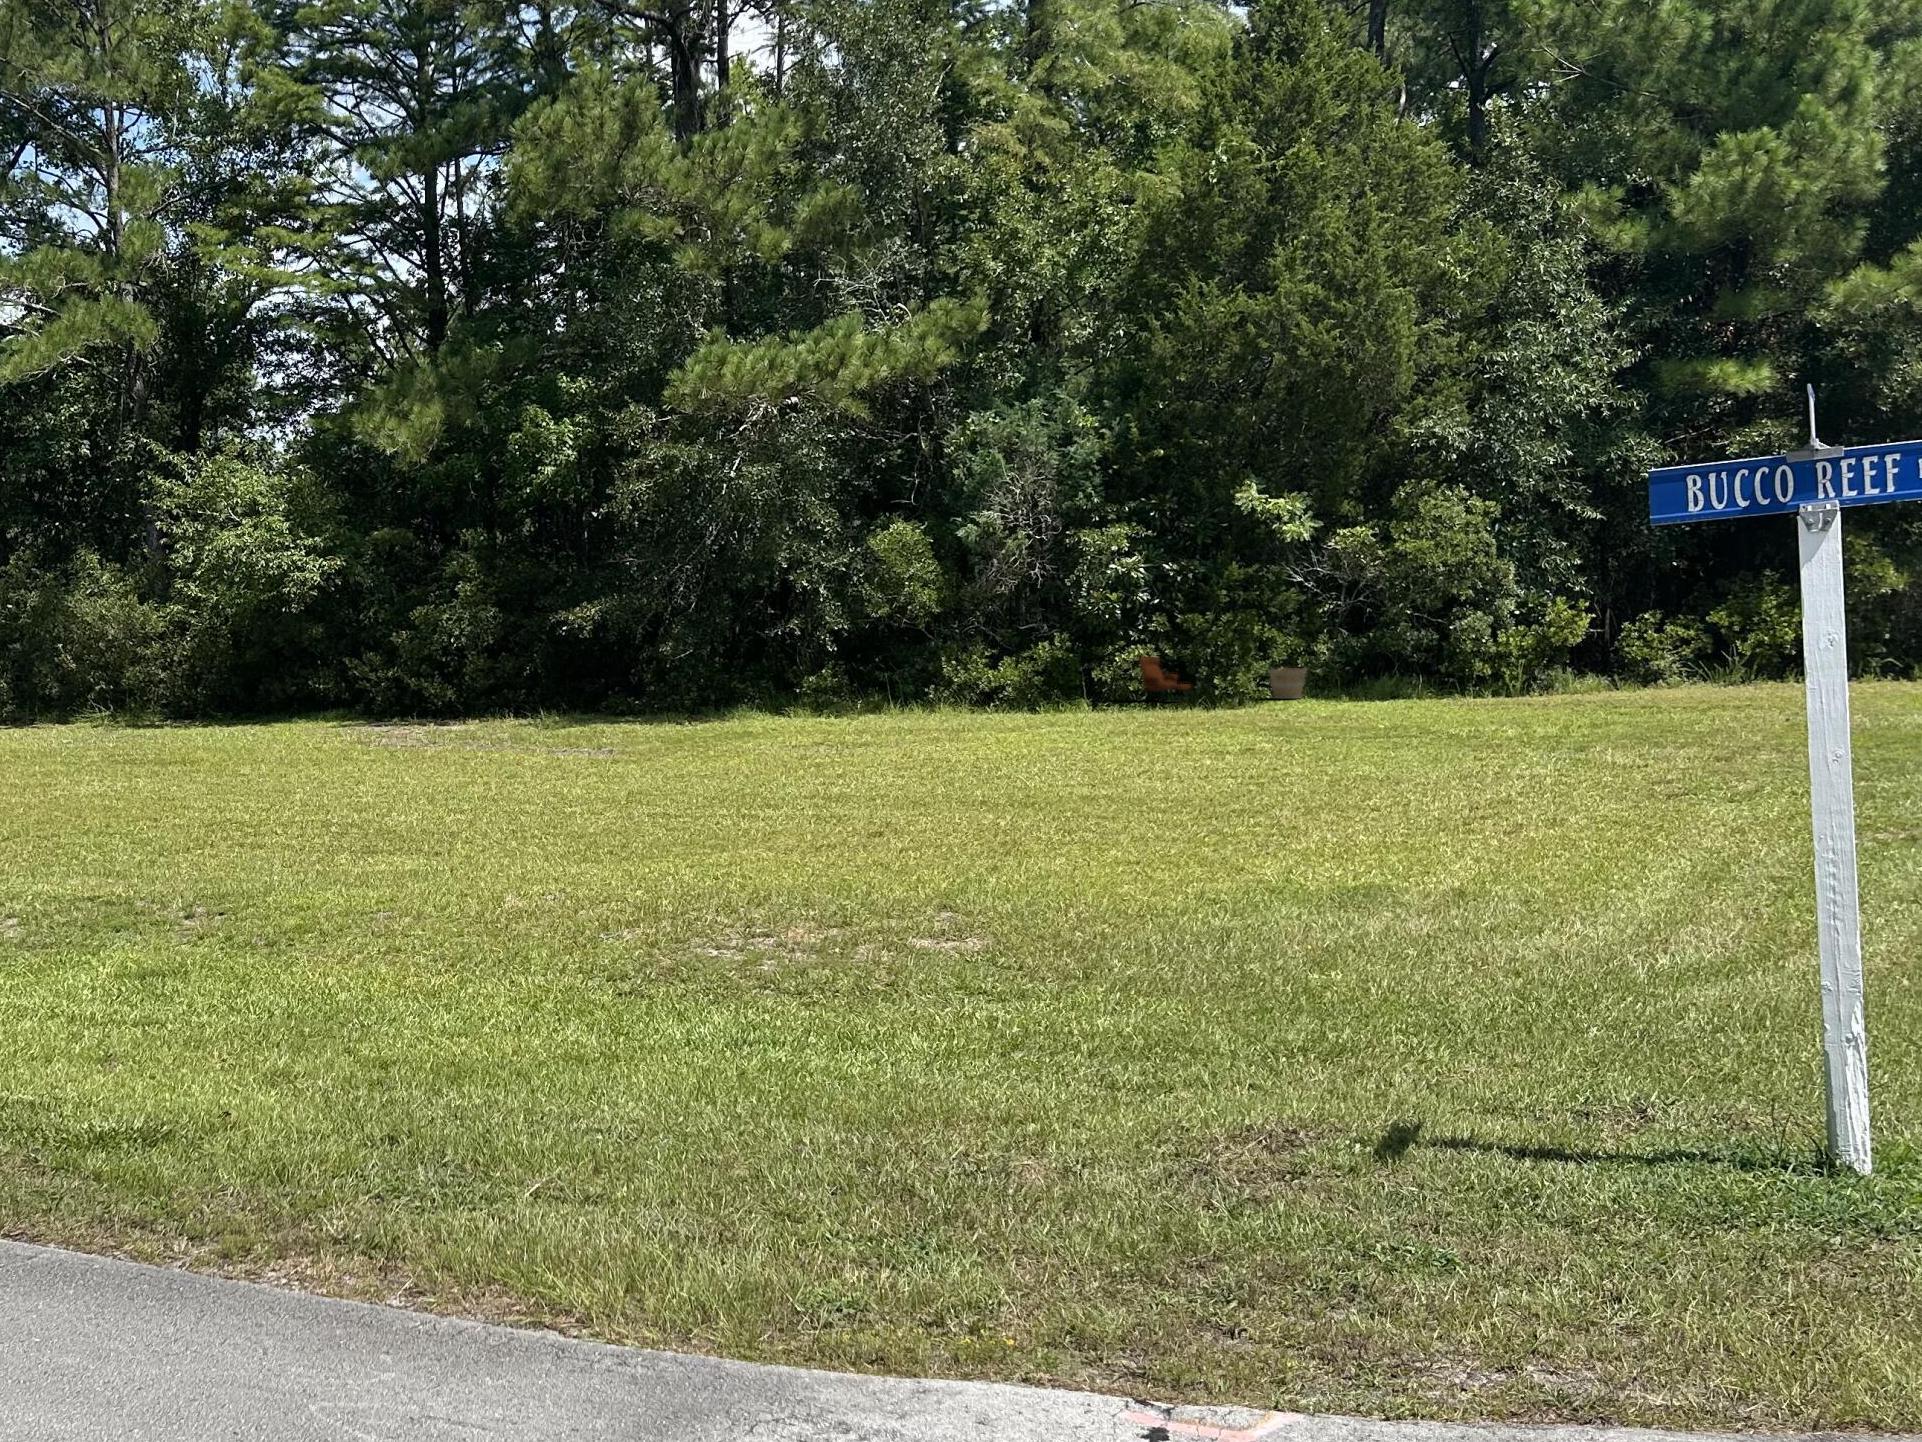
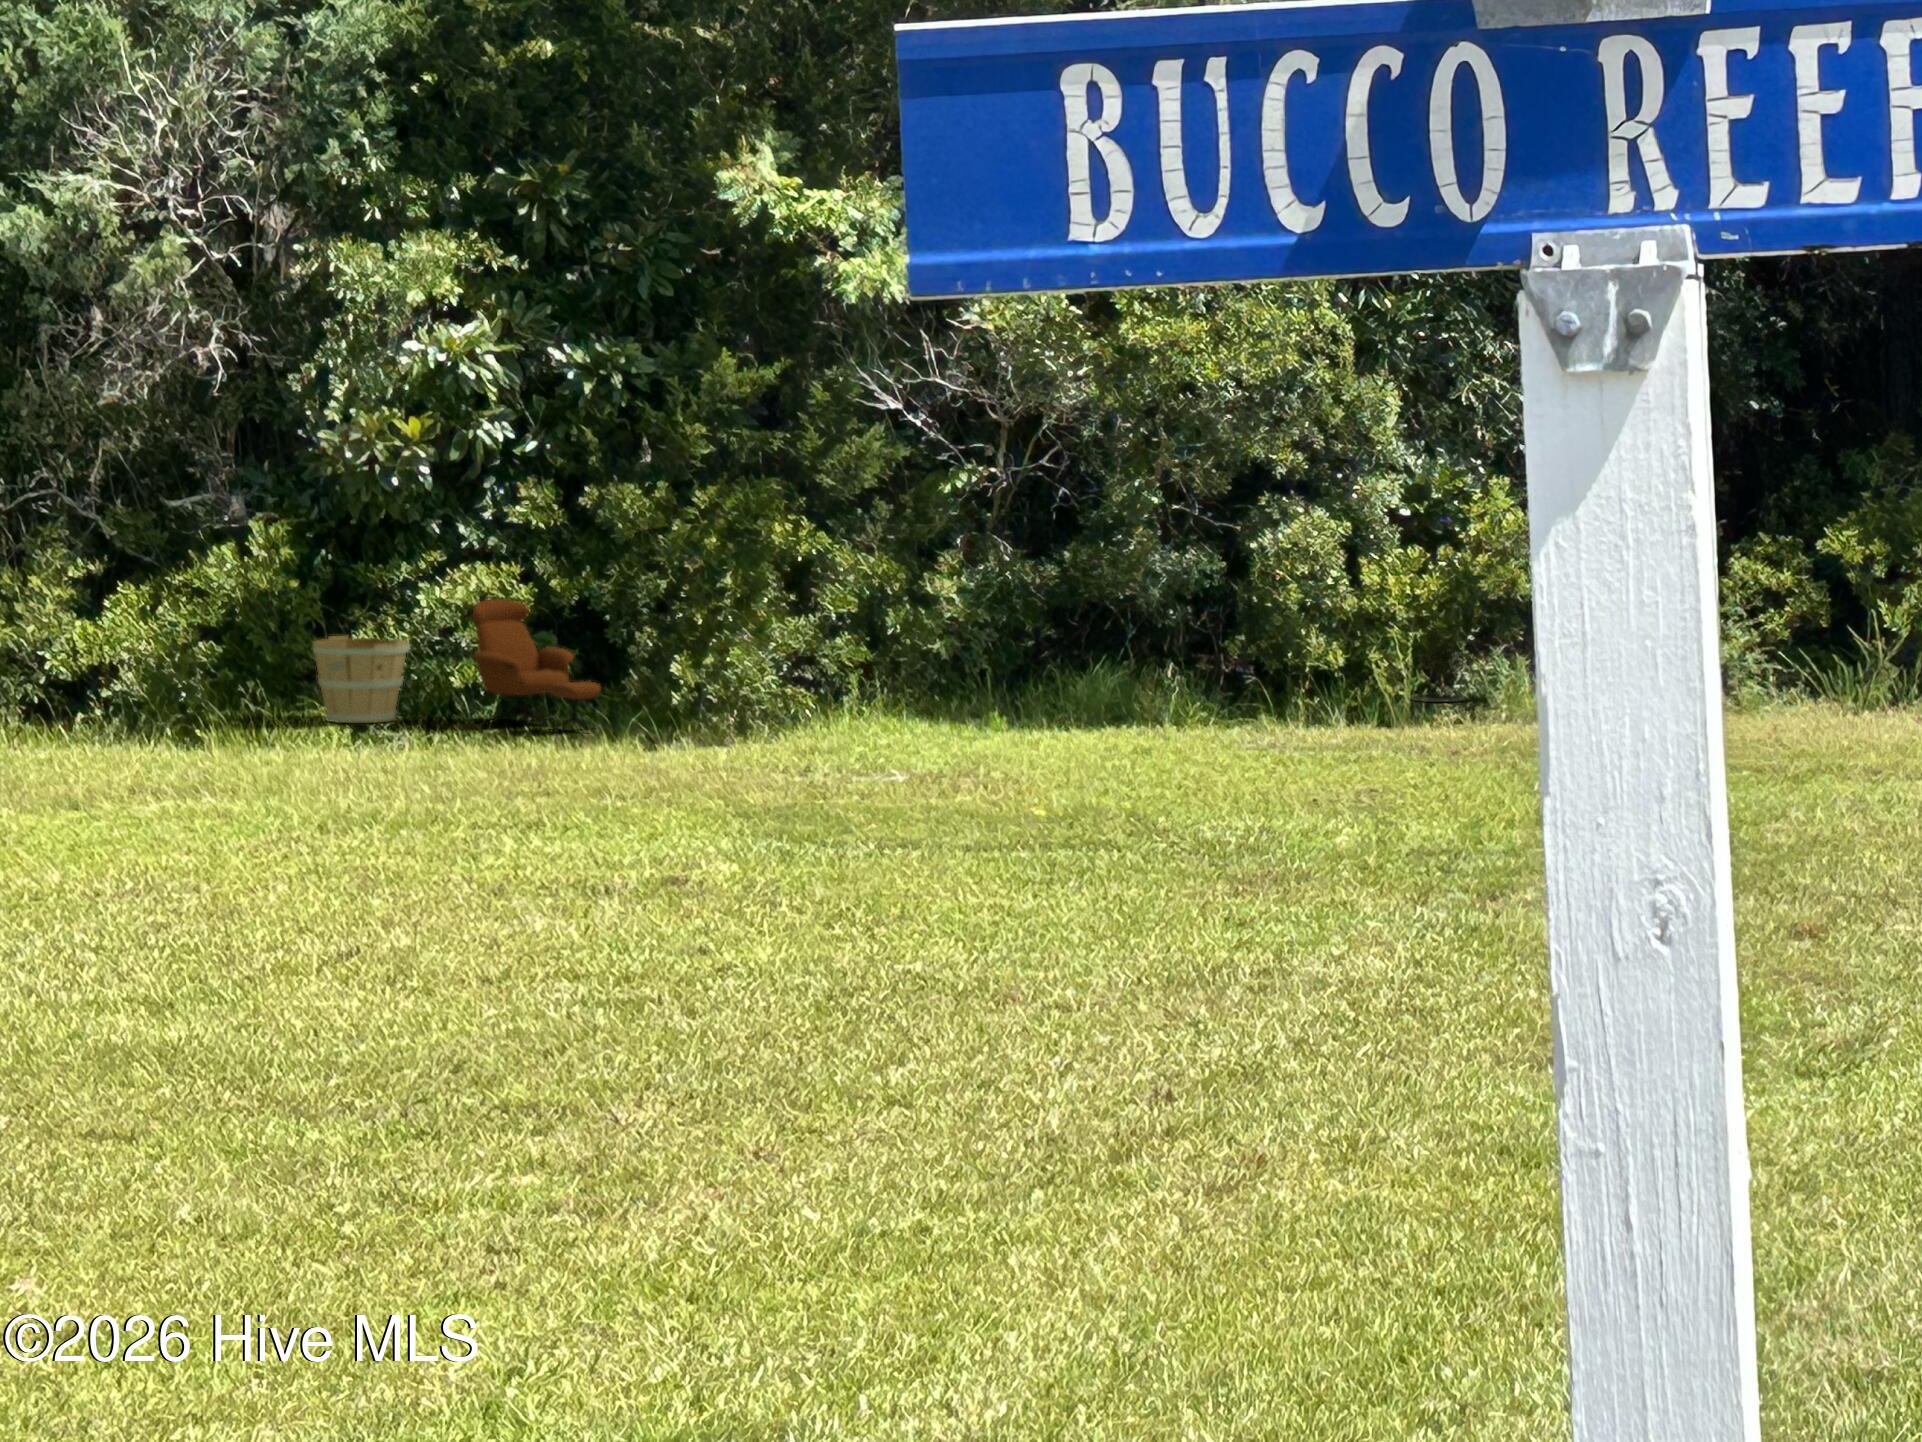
potted tree: none [1522,650,1551,691] -> present [1411,609,1468,702]
wooden bucket: present [1269,668,1307,699] -> present [313,636,410,723]

